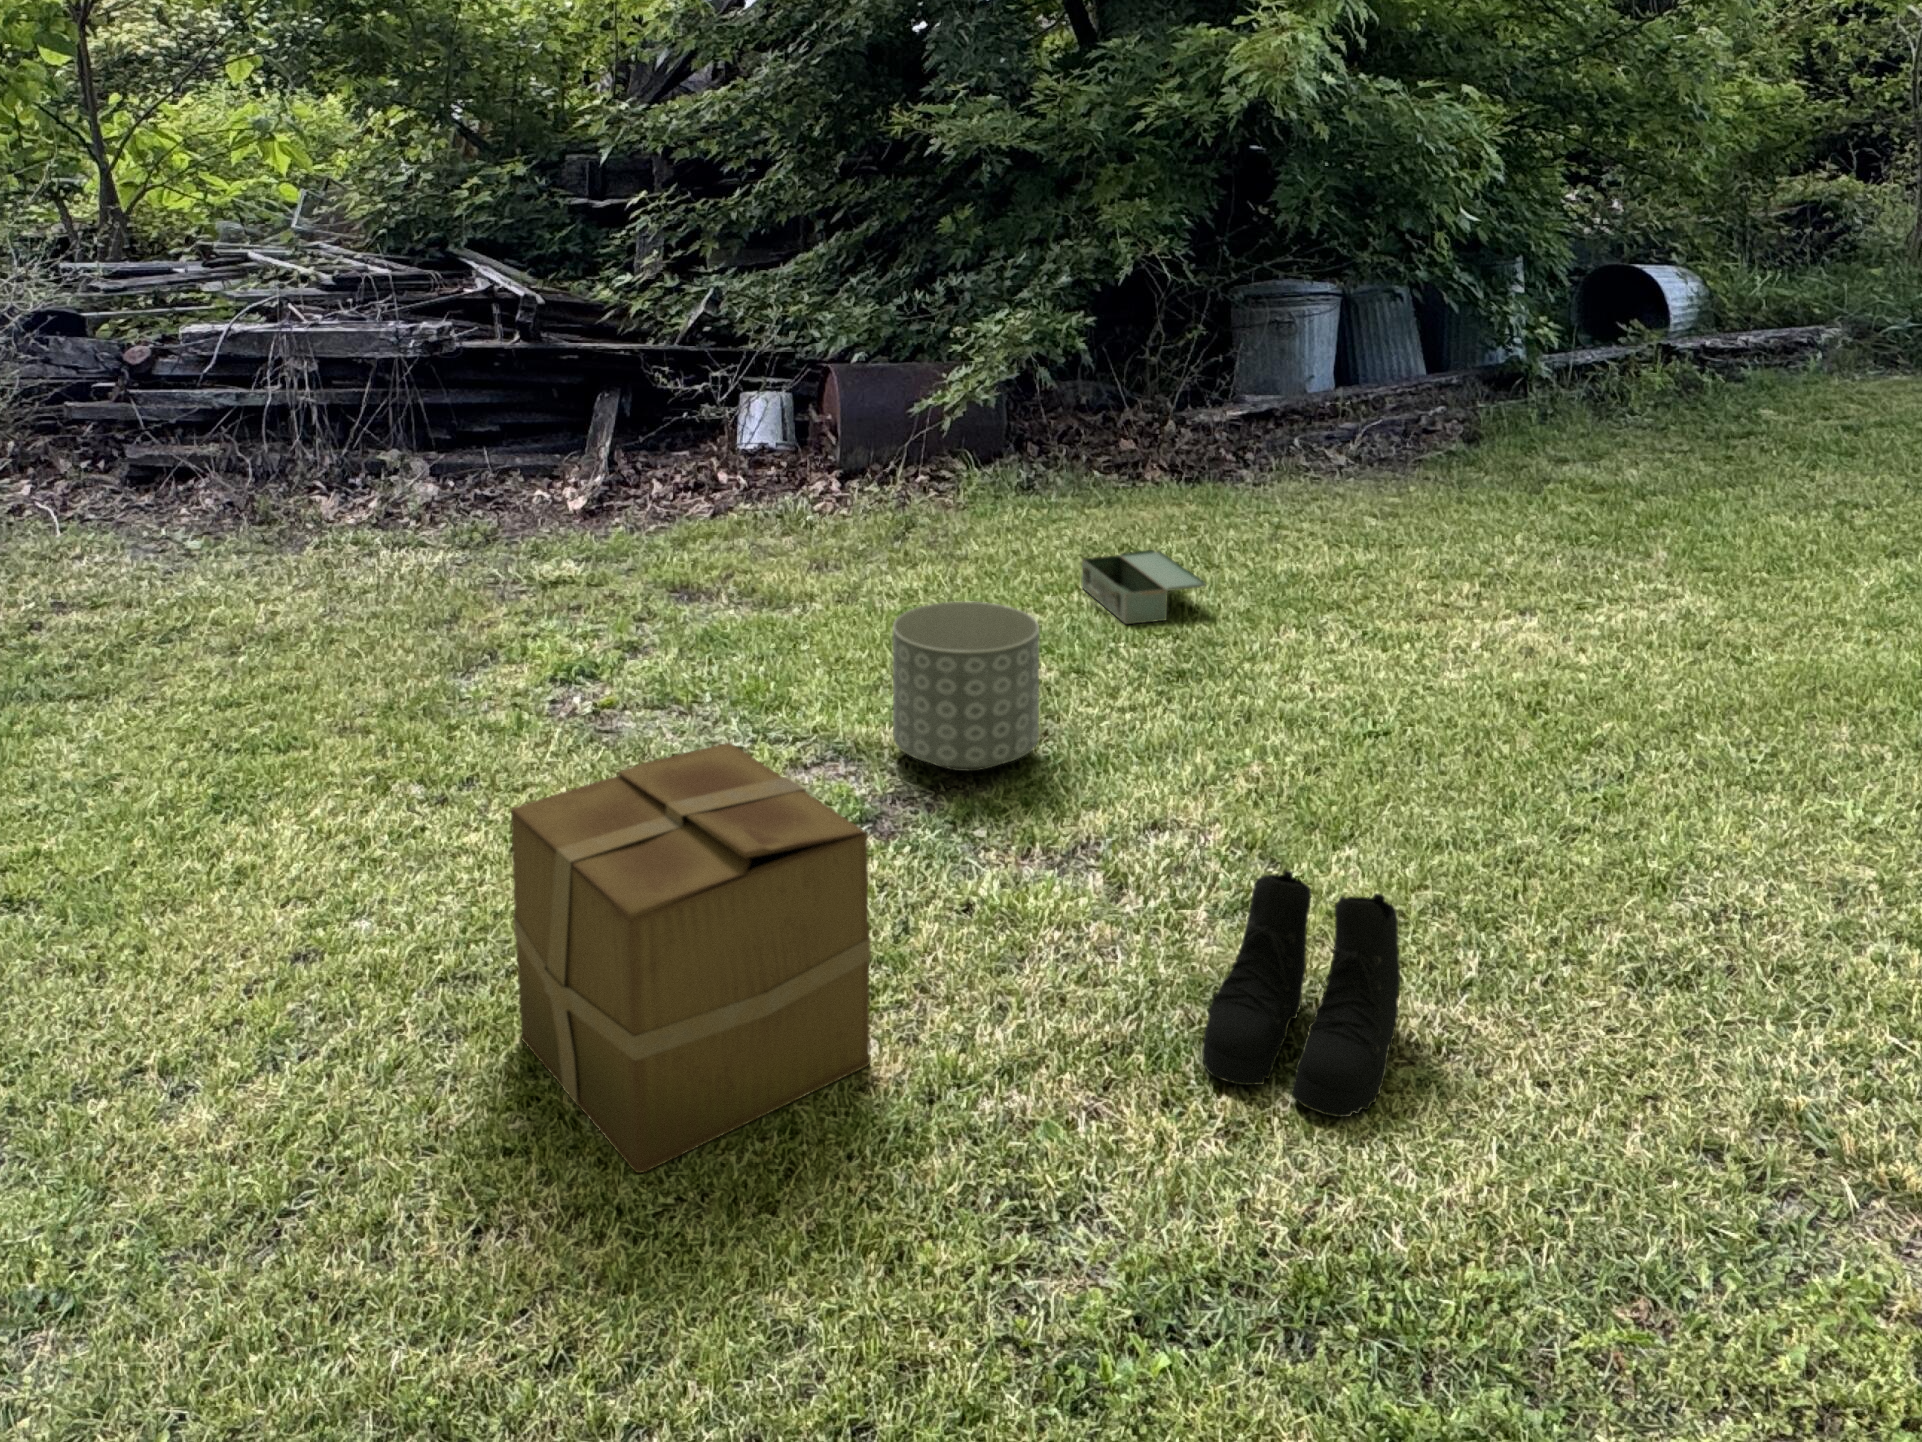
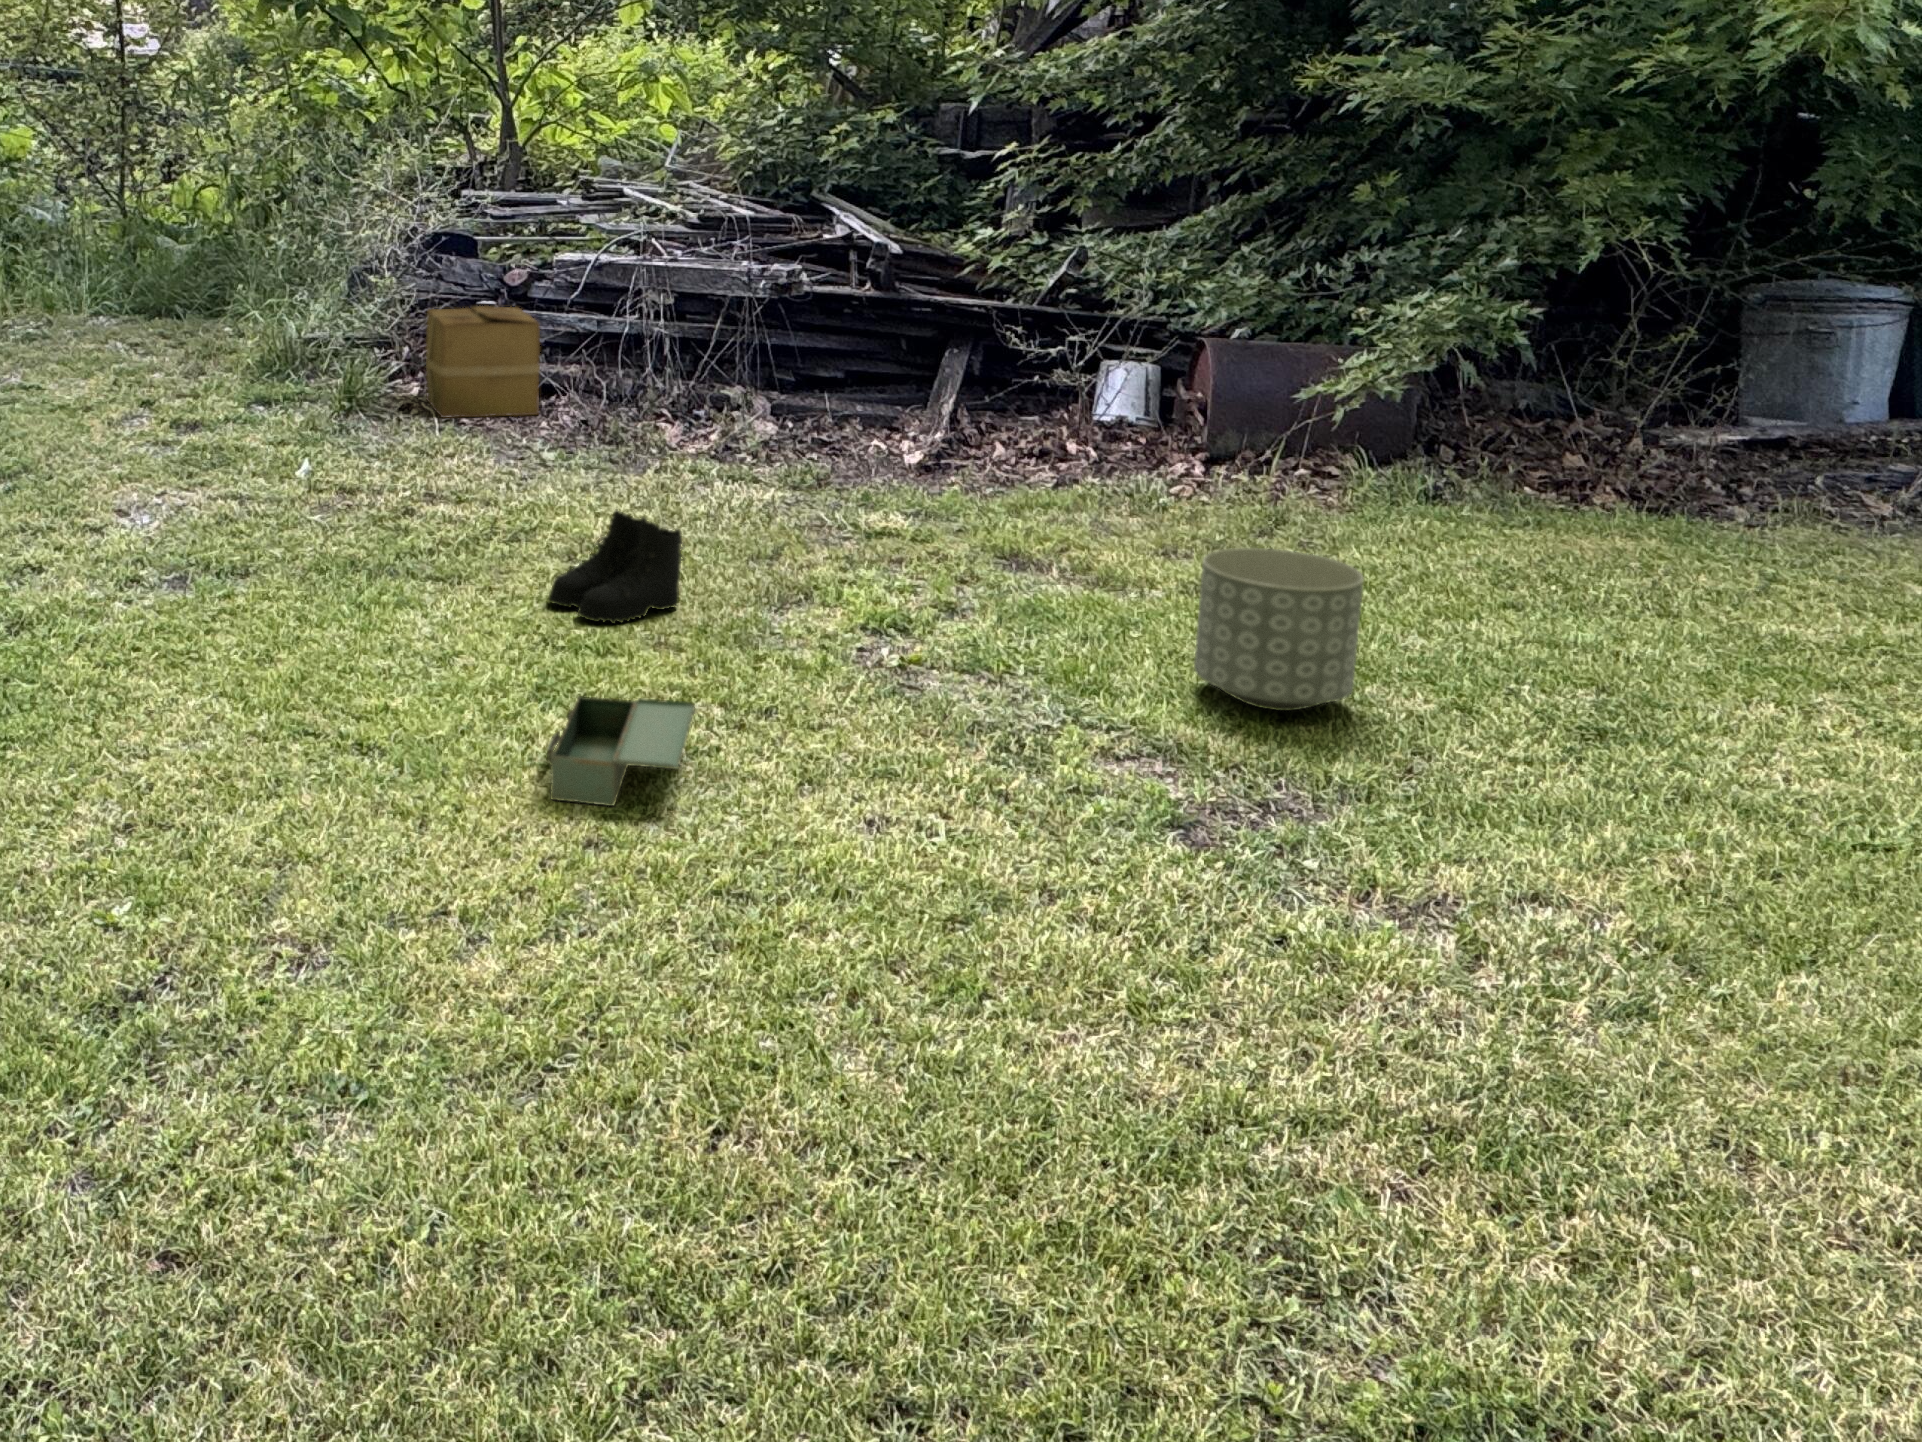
toolbox: present [1081,550,1206,624] -> present [547,696,695,806]
cardboard box: present [511,743,871,1173] -> present [426,306,540,418]
boots: present [1202,870,1400,1117] -> present [548,510,684,623]

